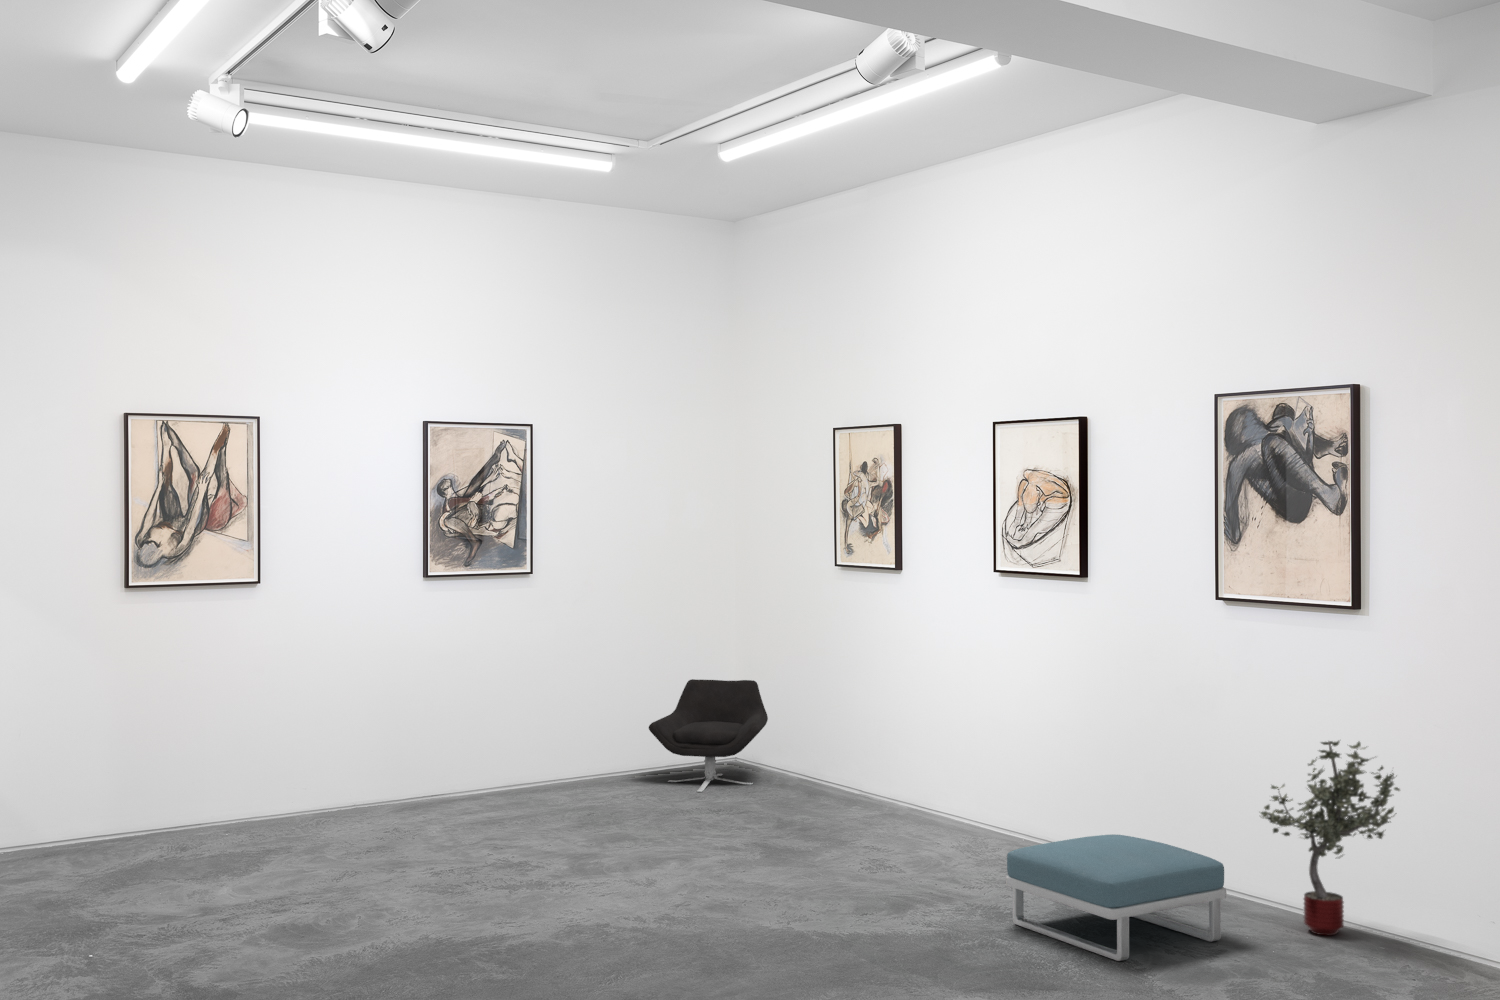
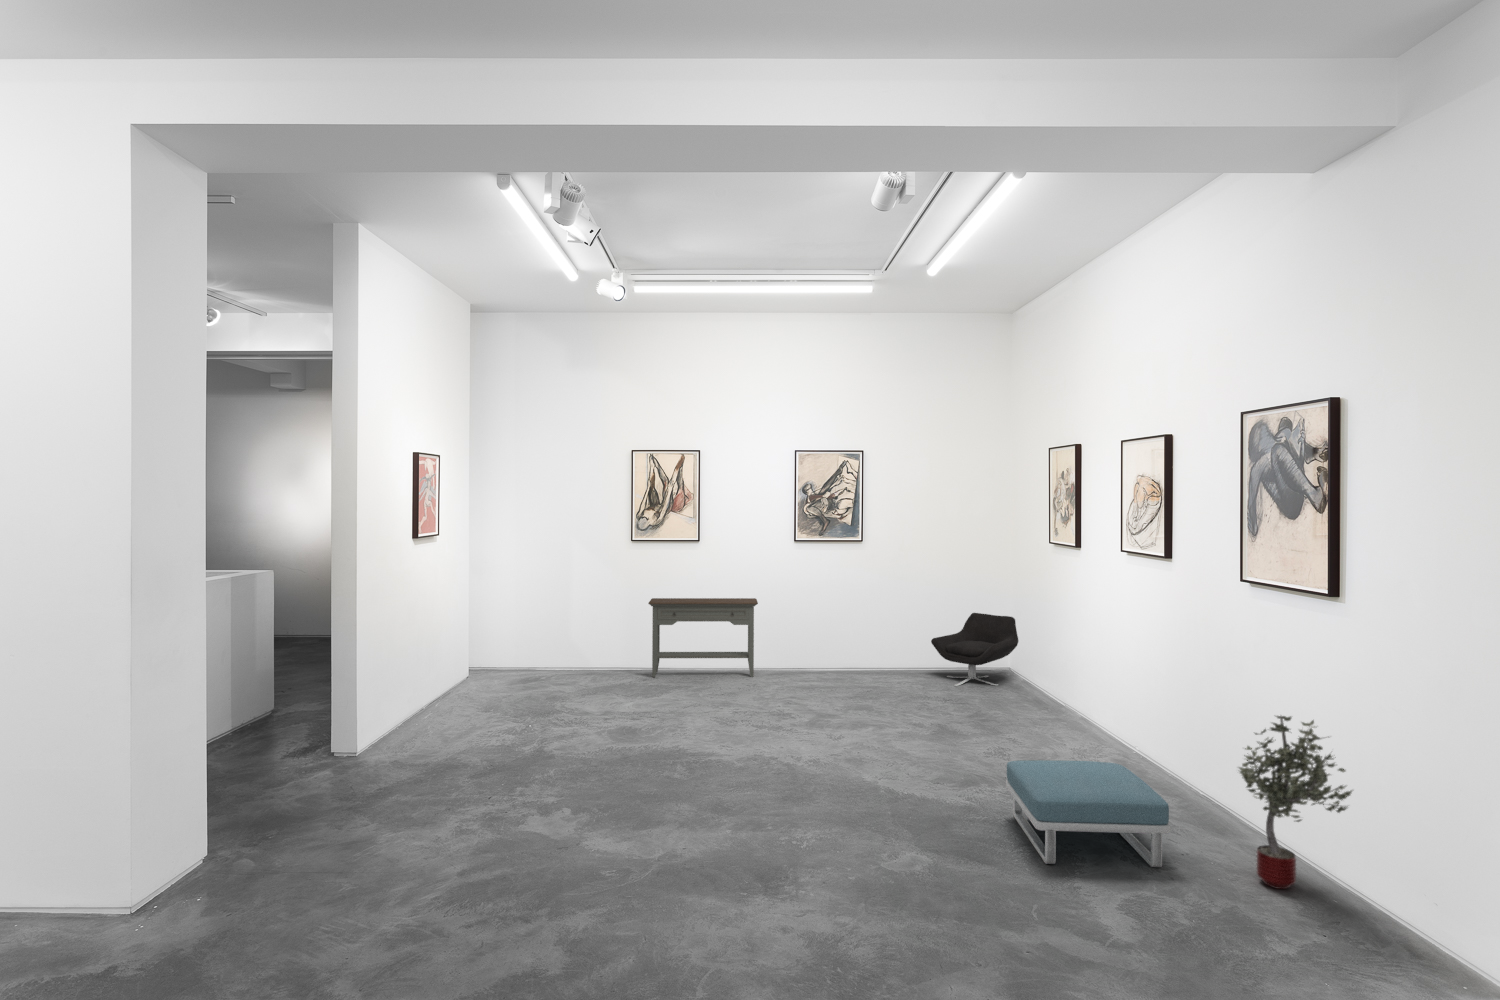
console table: none [170,681,384,843] -> present [648,598,758,677]

